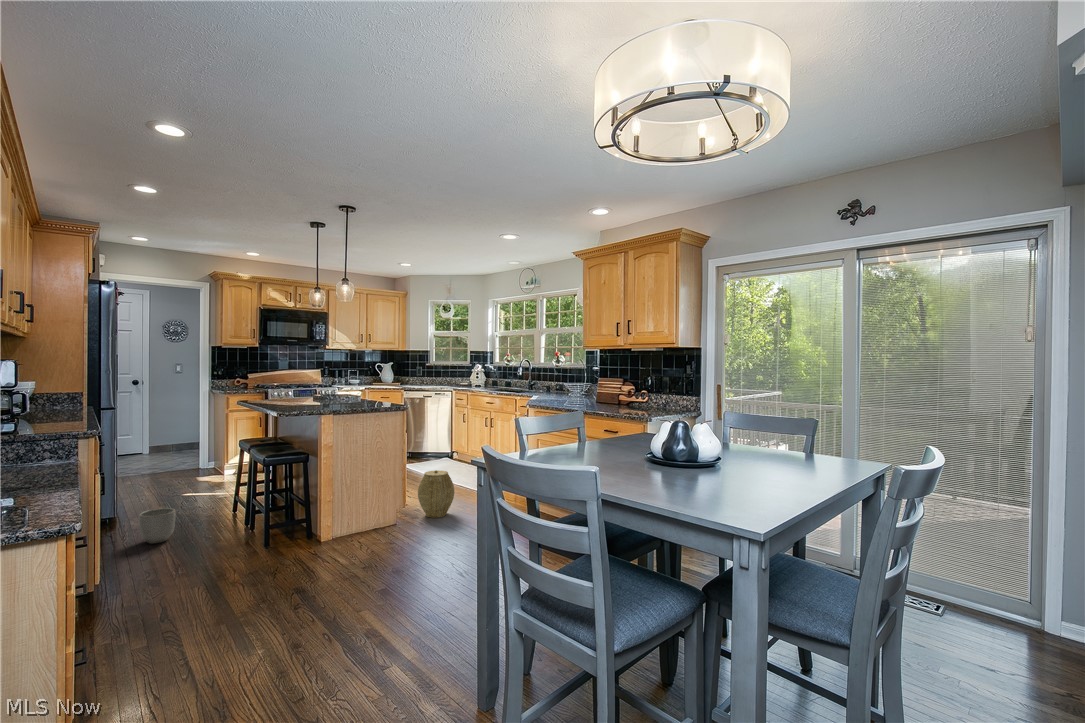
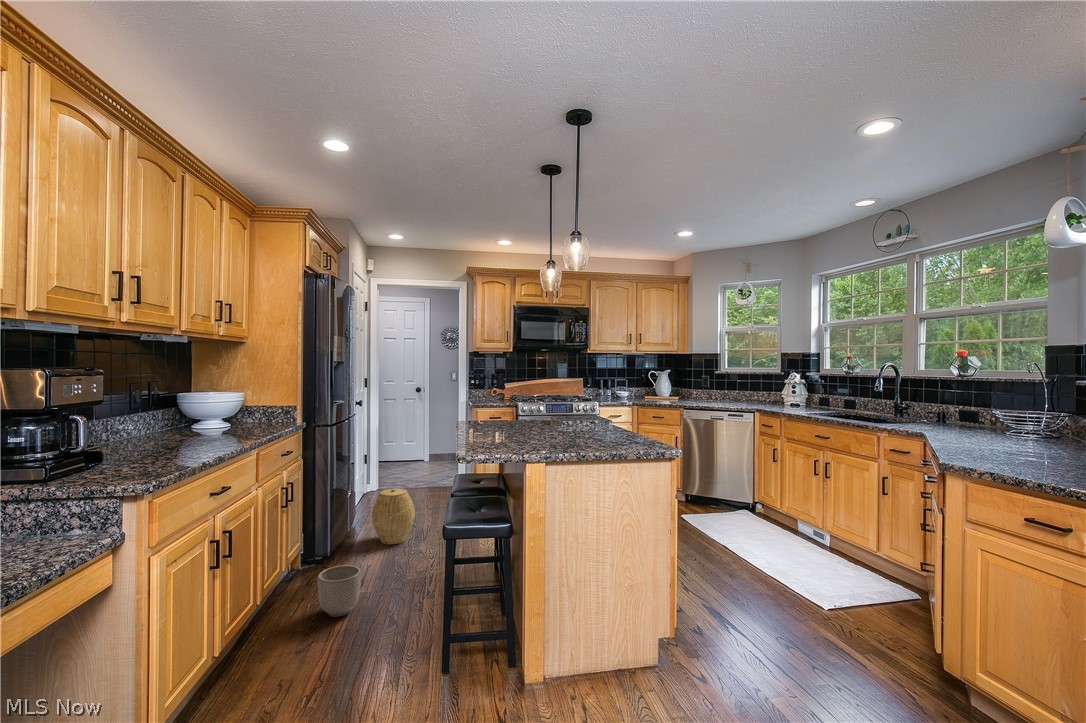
woven basket: present [418,470,454,518] -> present [371,489,415,544]

